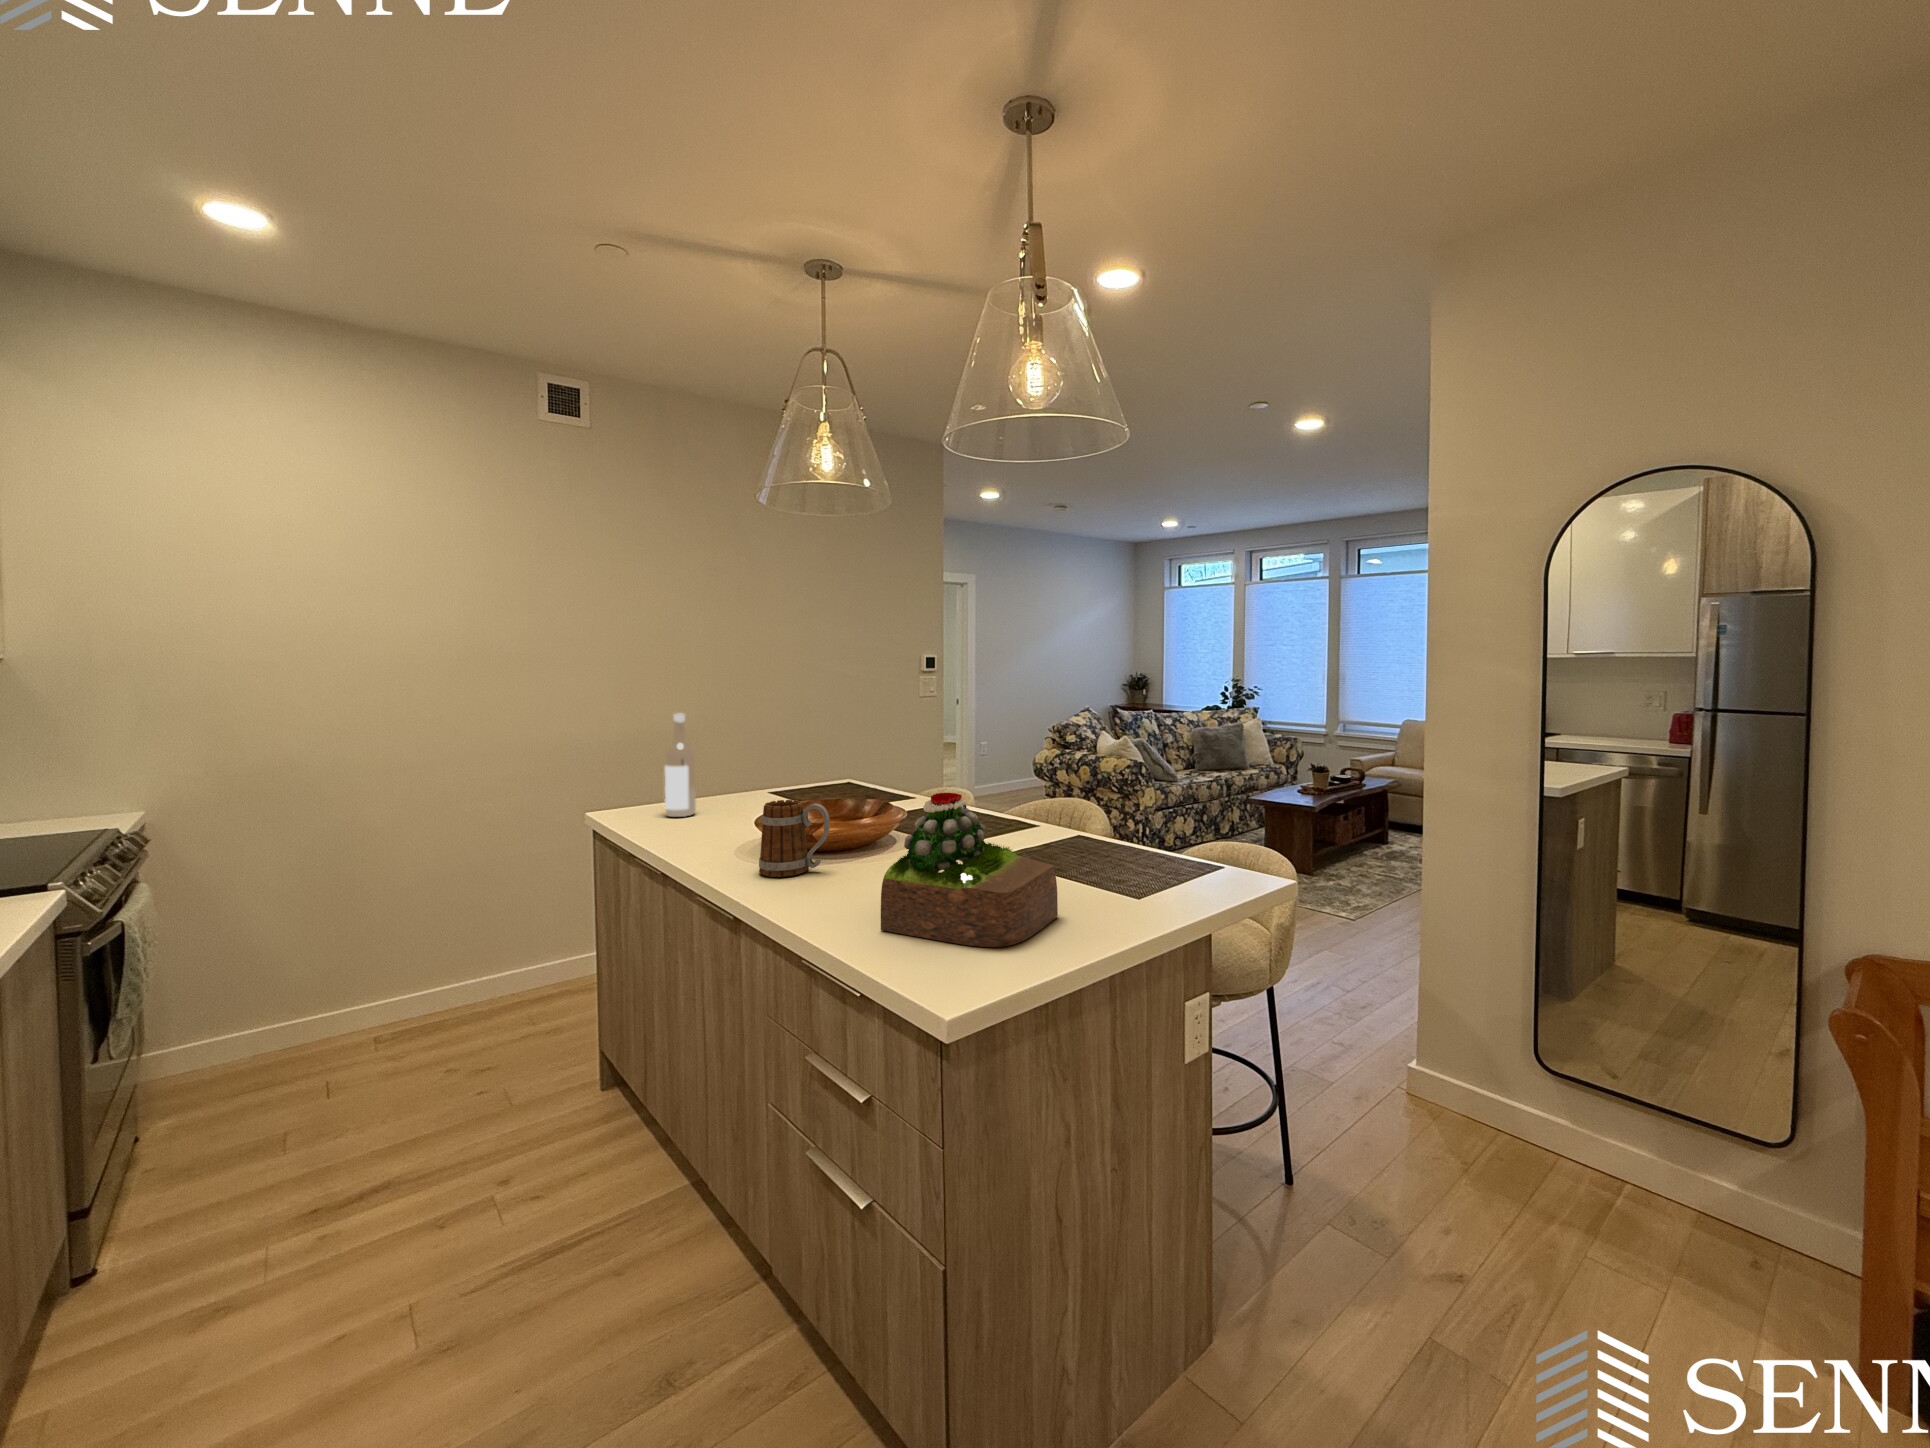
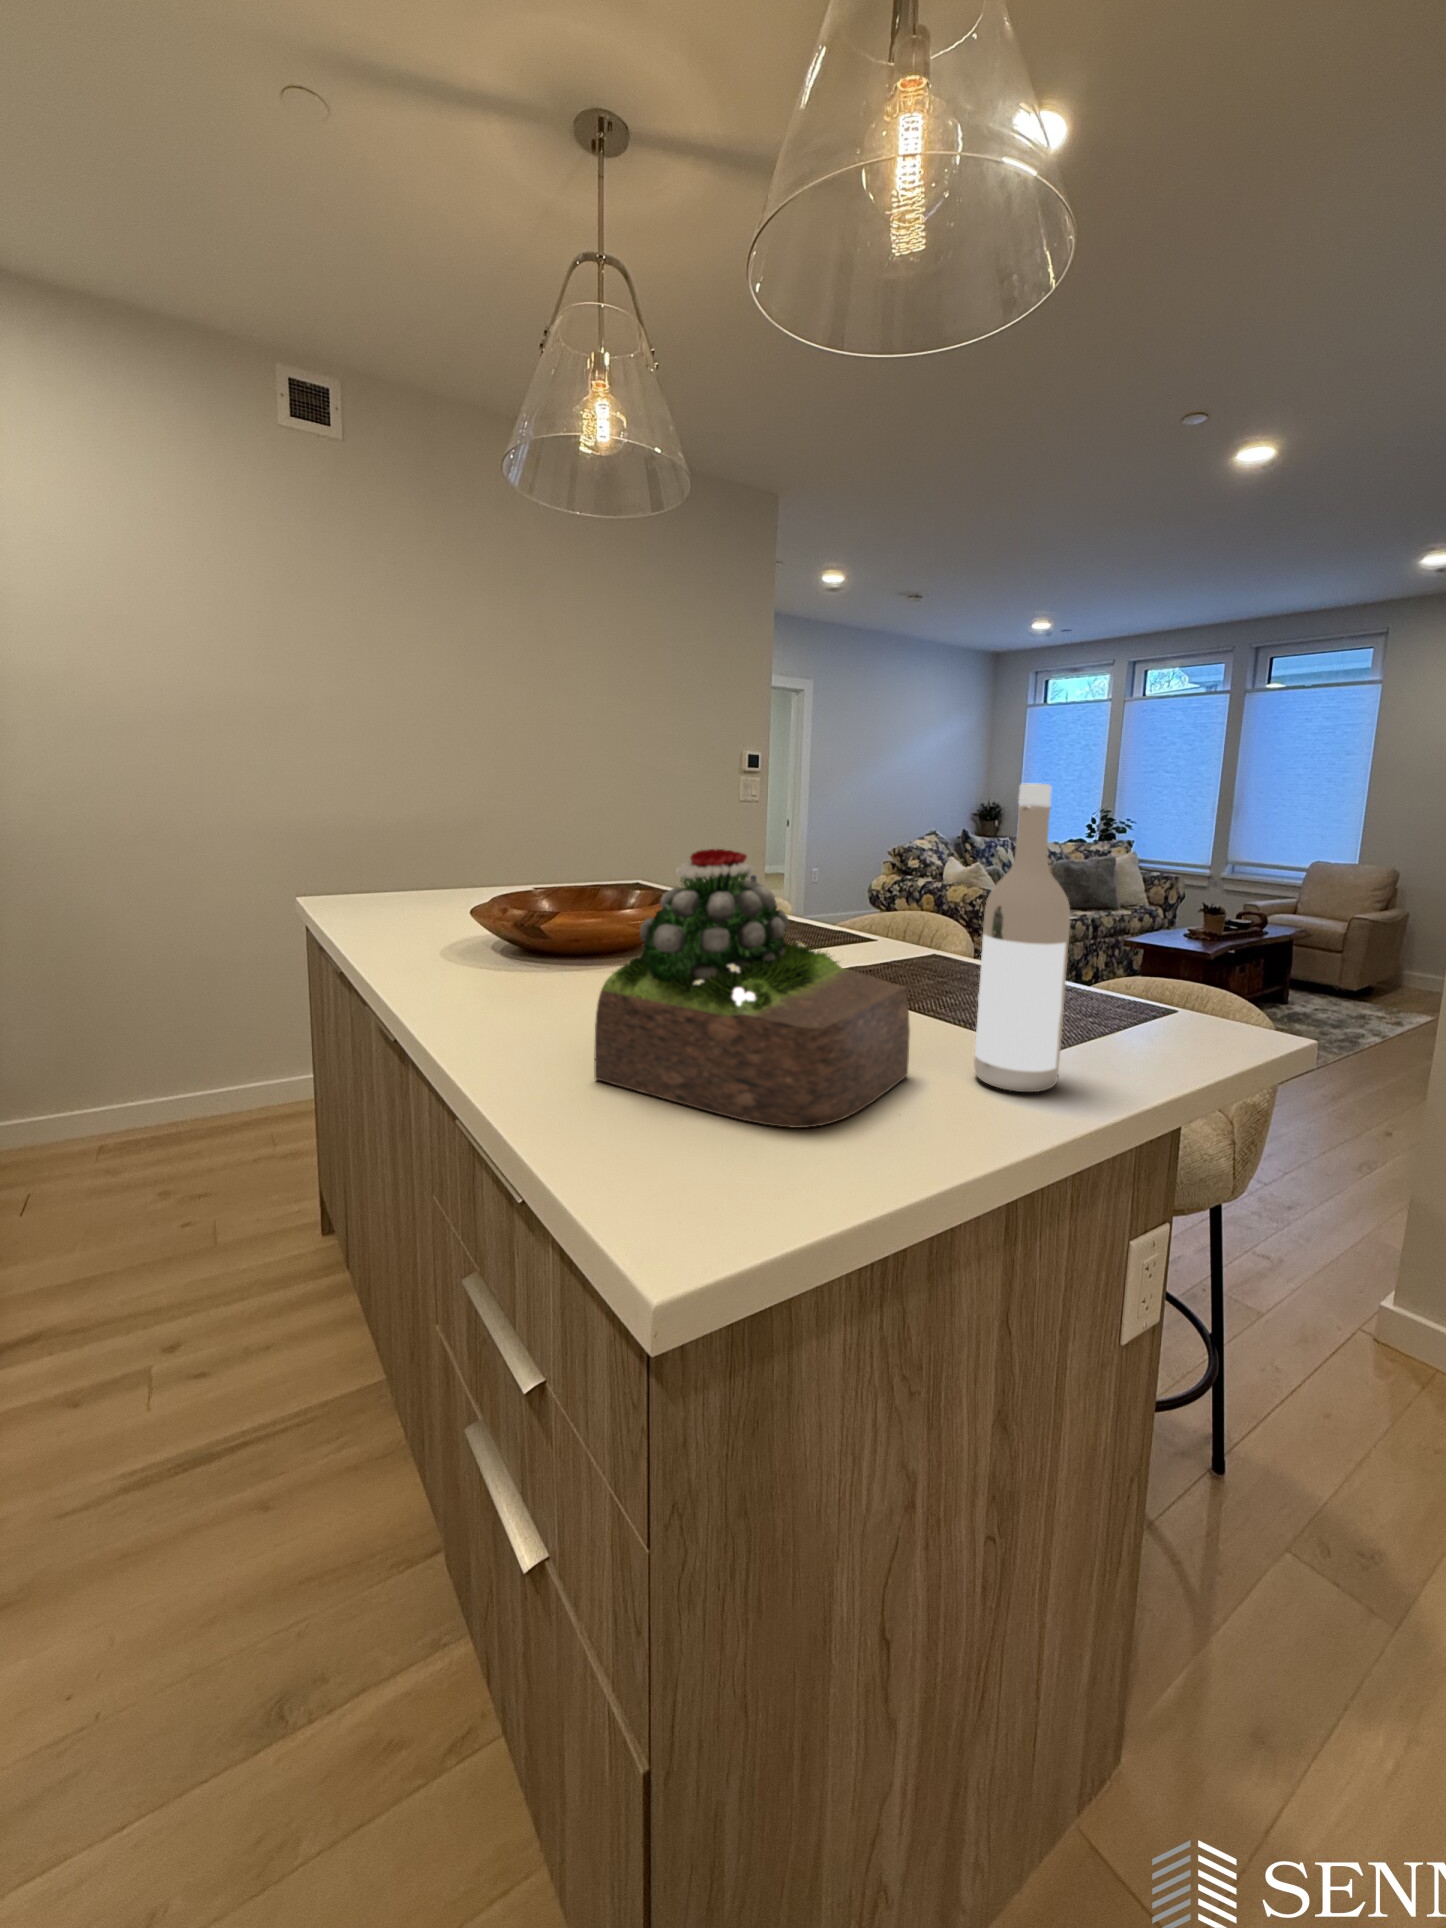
wine bottle: present [665,714,696,817] -> present [974,784,1070,1092]
mug: present [759,800,830,877] -> none [454,874,559,986]

